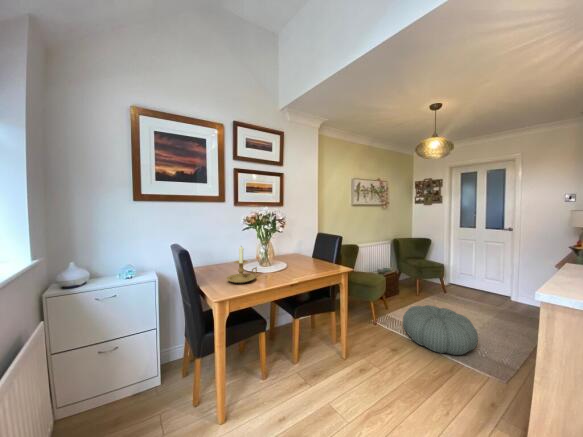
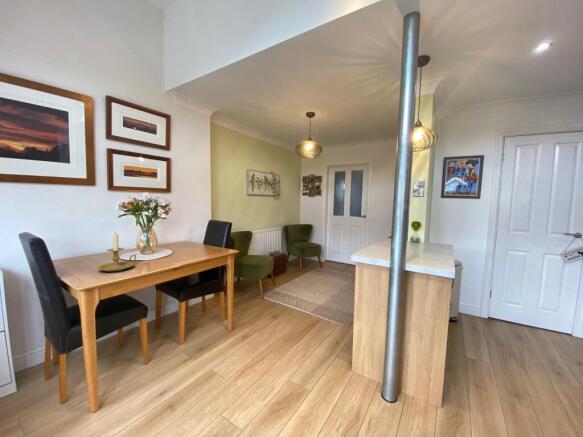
pouf: present [402,305,478,355] -> none [283,278,333,313]

